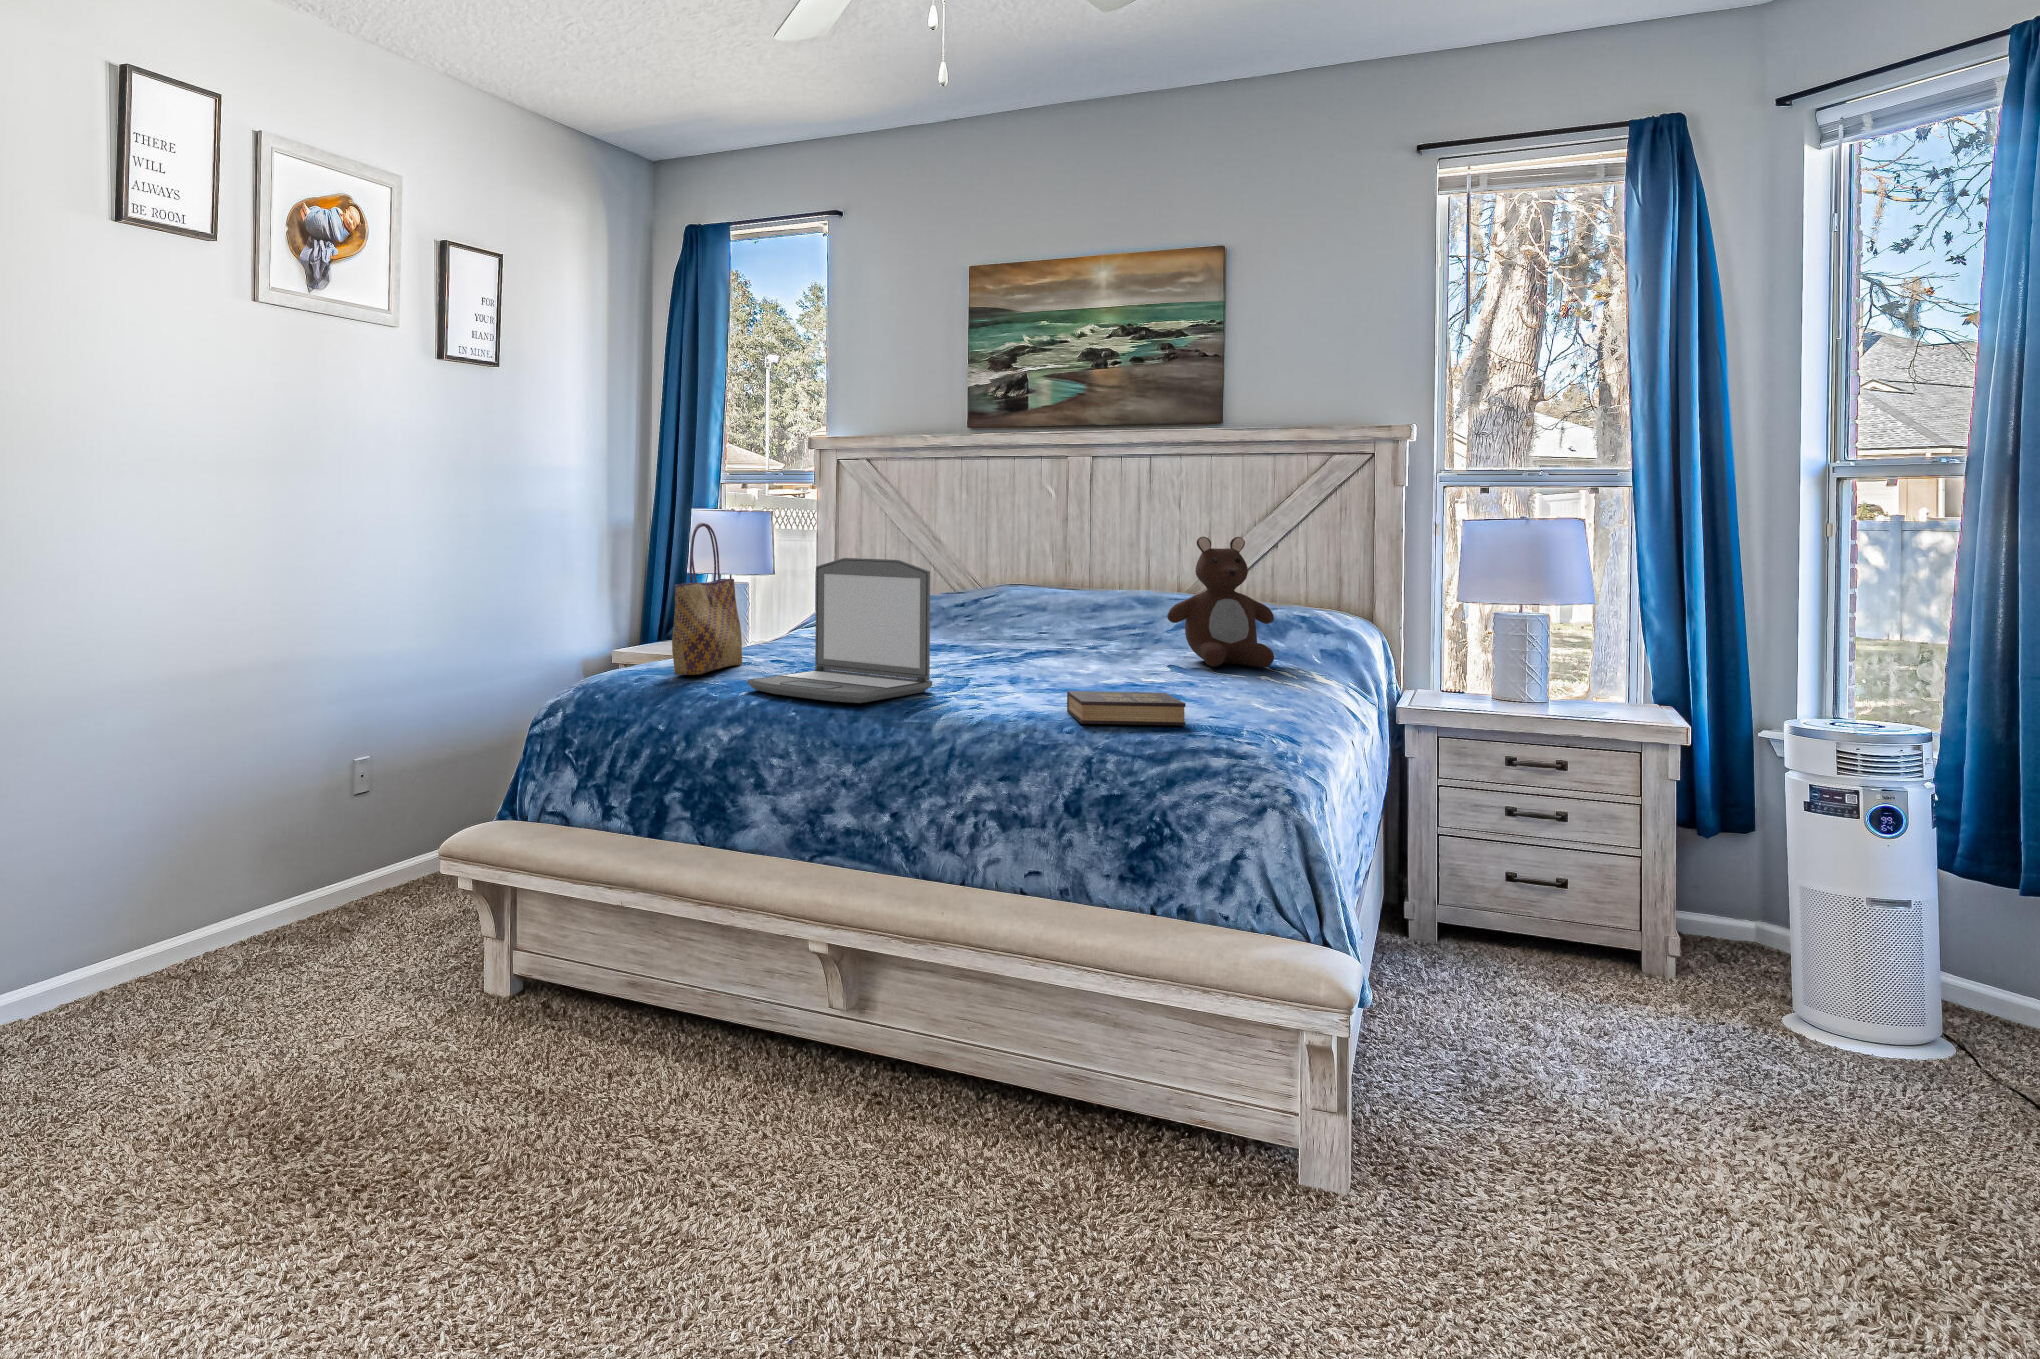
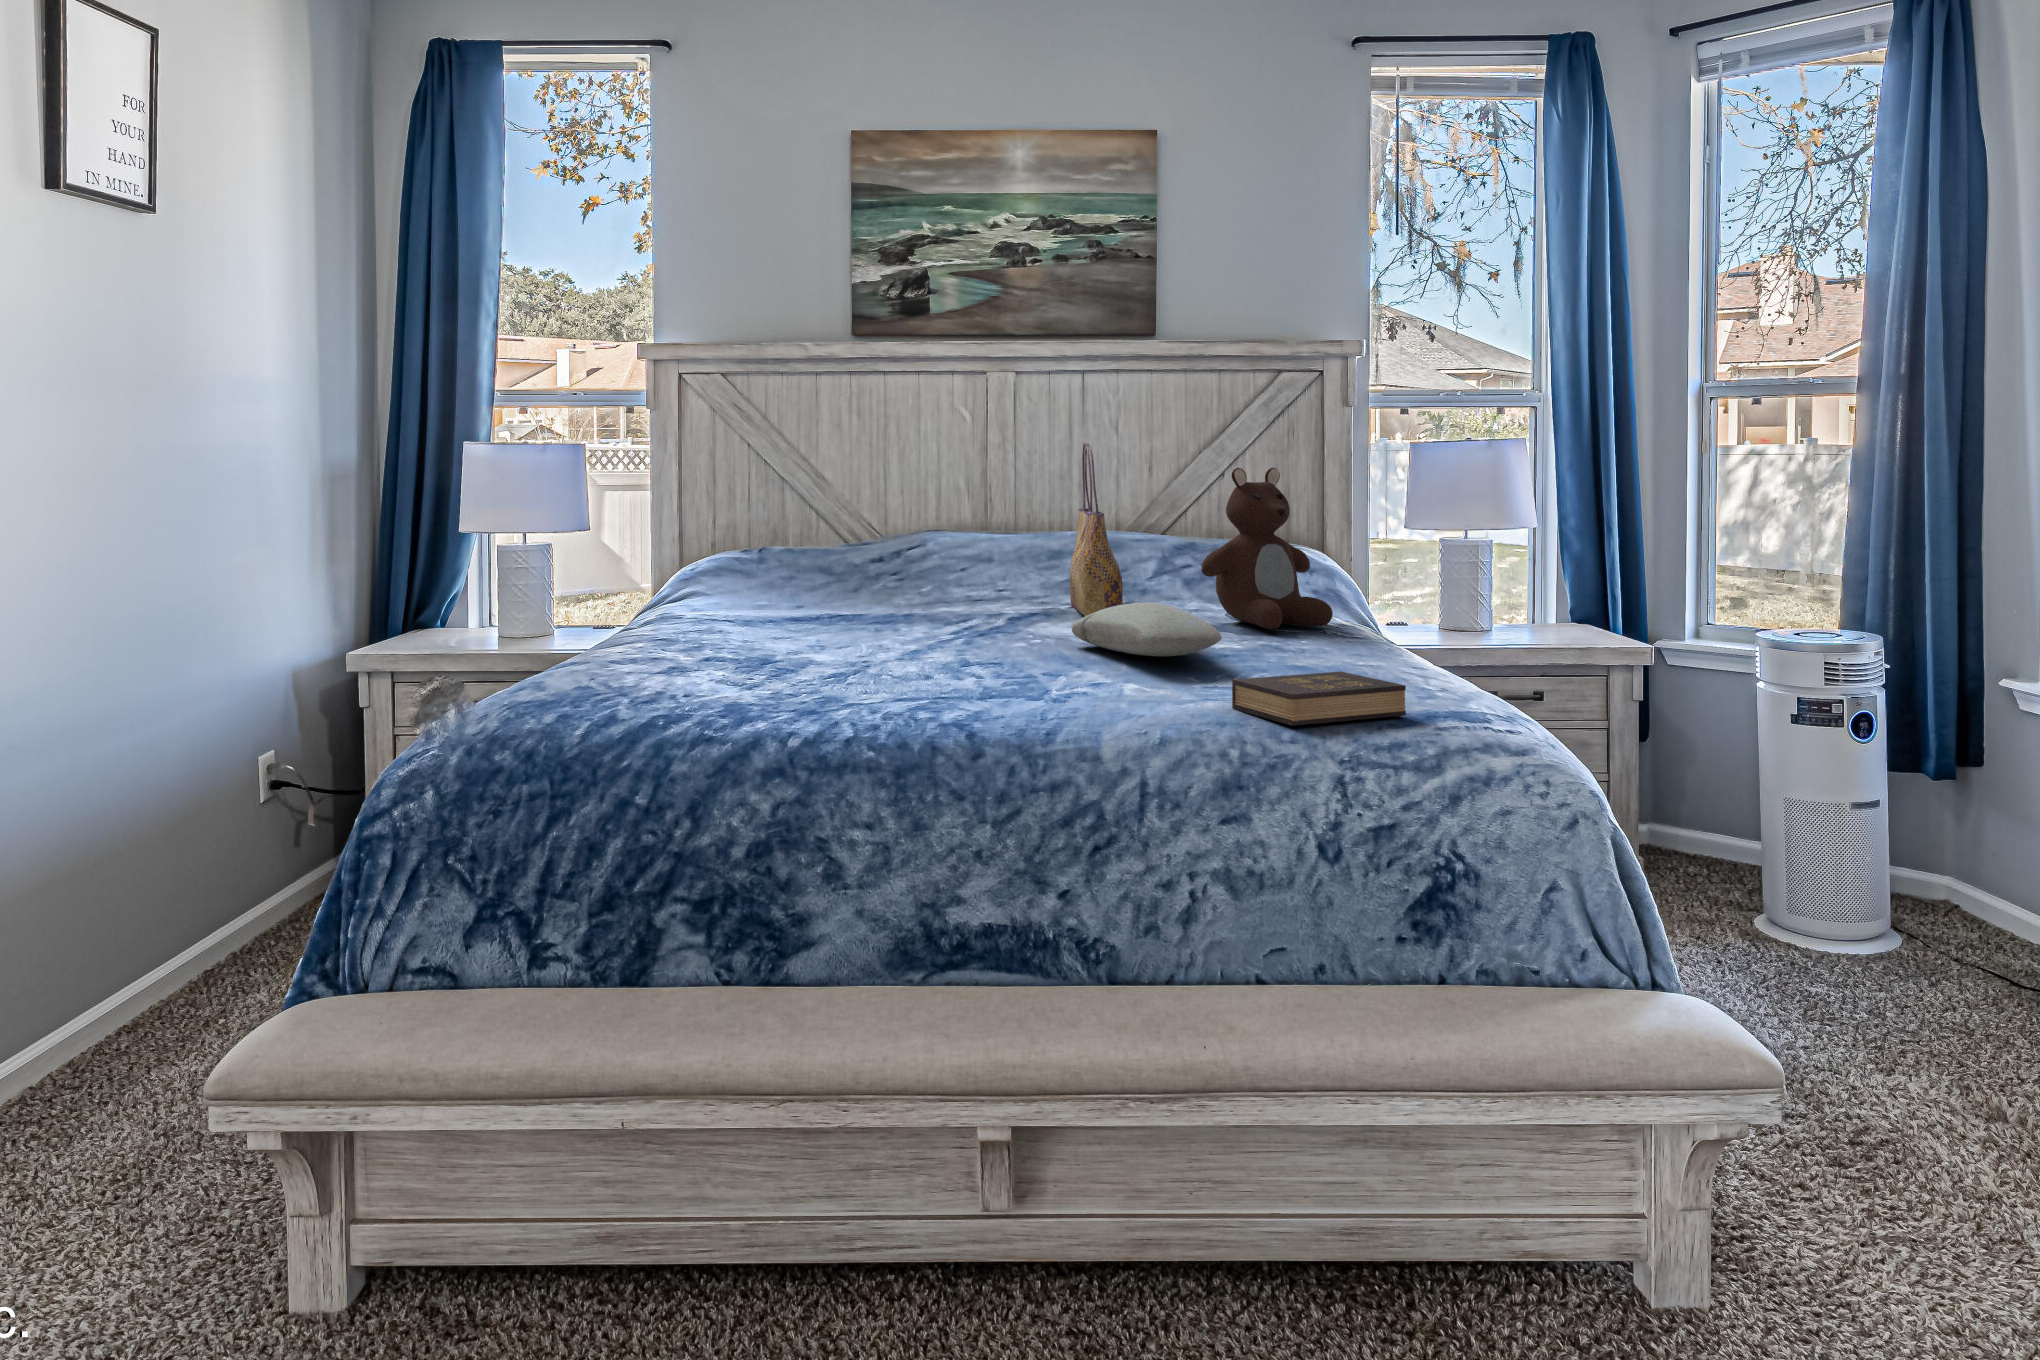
tote bag: present [672,523,742,675] -> present [1070,442,1123,616]
laptop: present [748,558,932,703] -> none [755,503,1015,723]
pillow: none [1032,639,1121,677] -> present [1072,603,1222,656]

